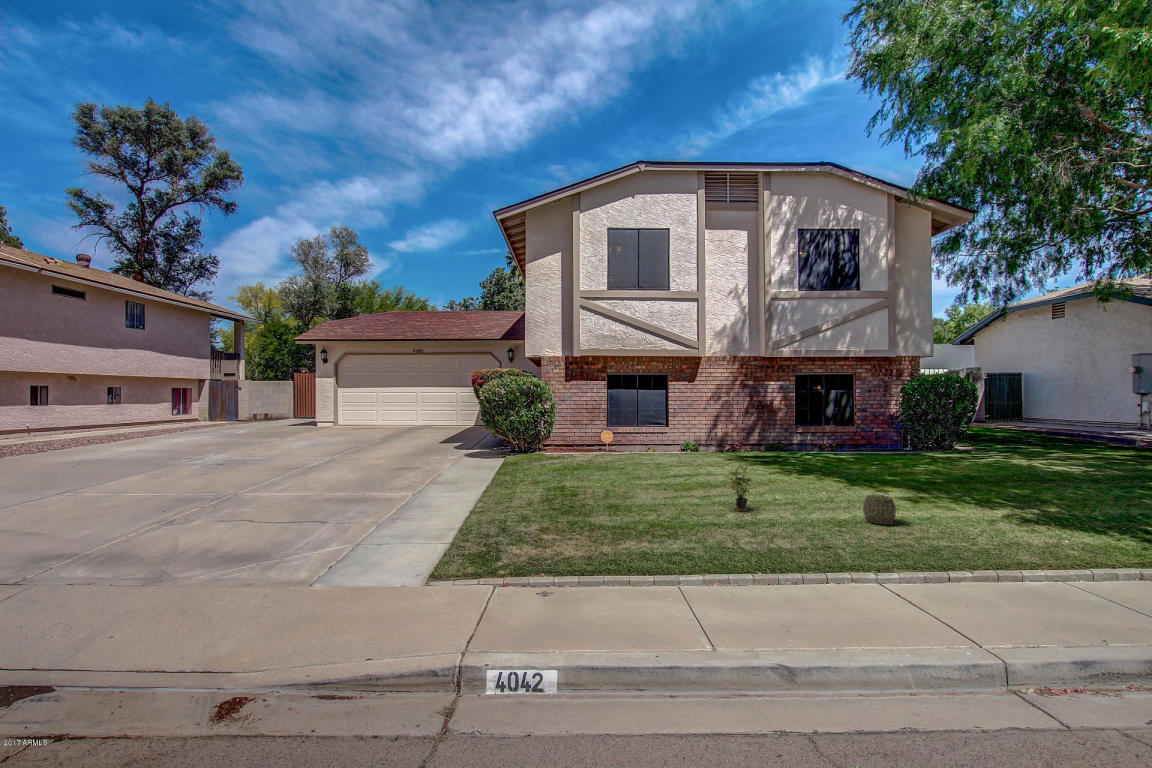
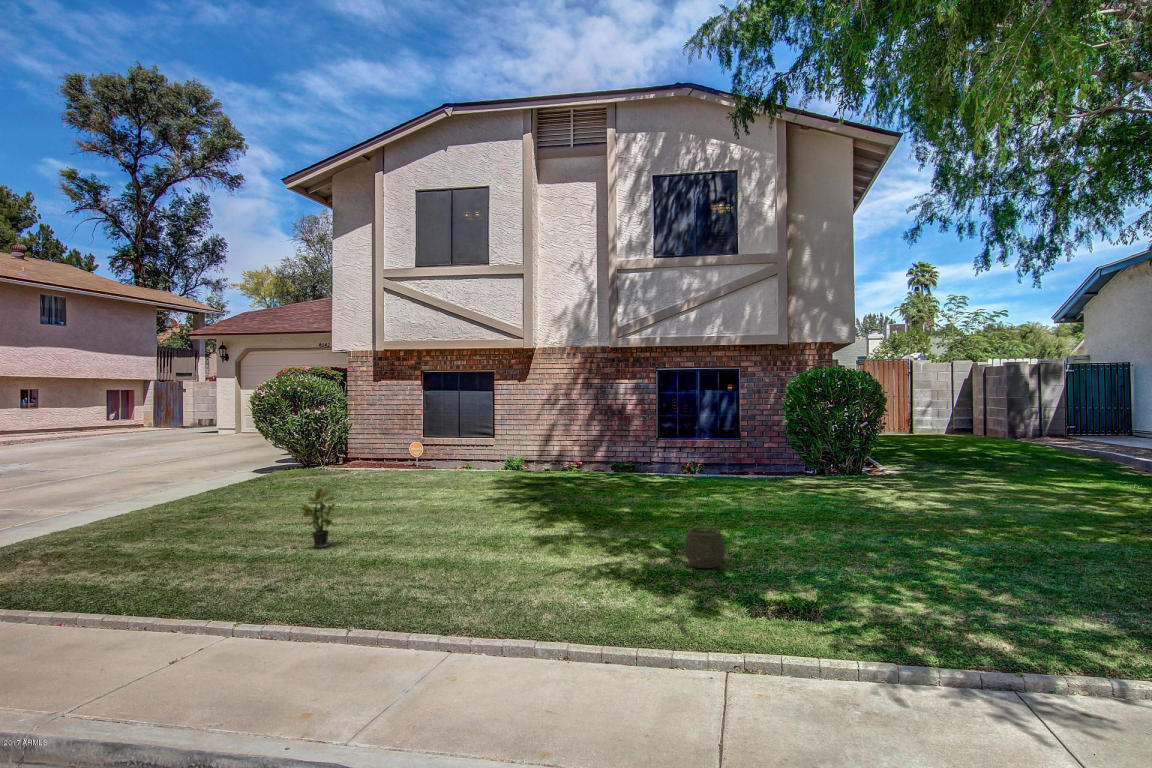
woven basket: present [863,495,896,525] -> present [685,527,725,568]

